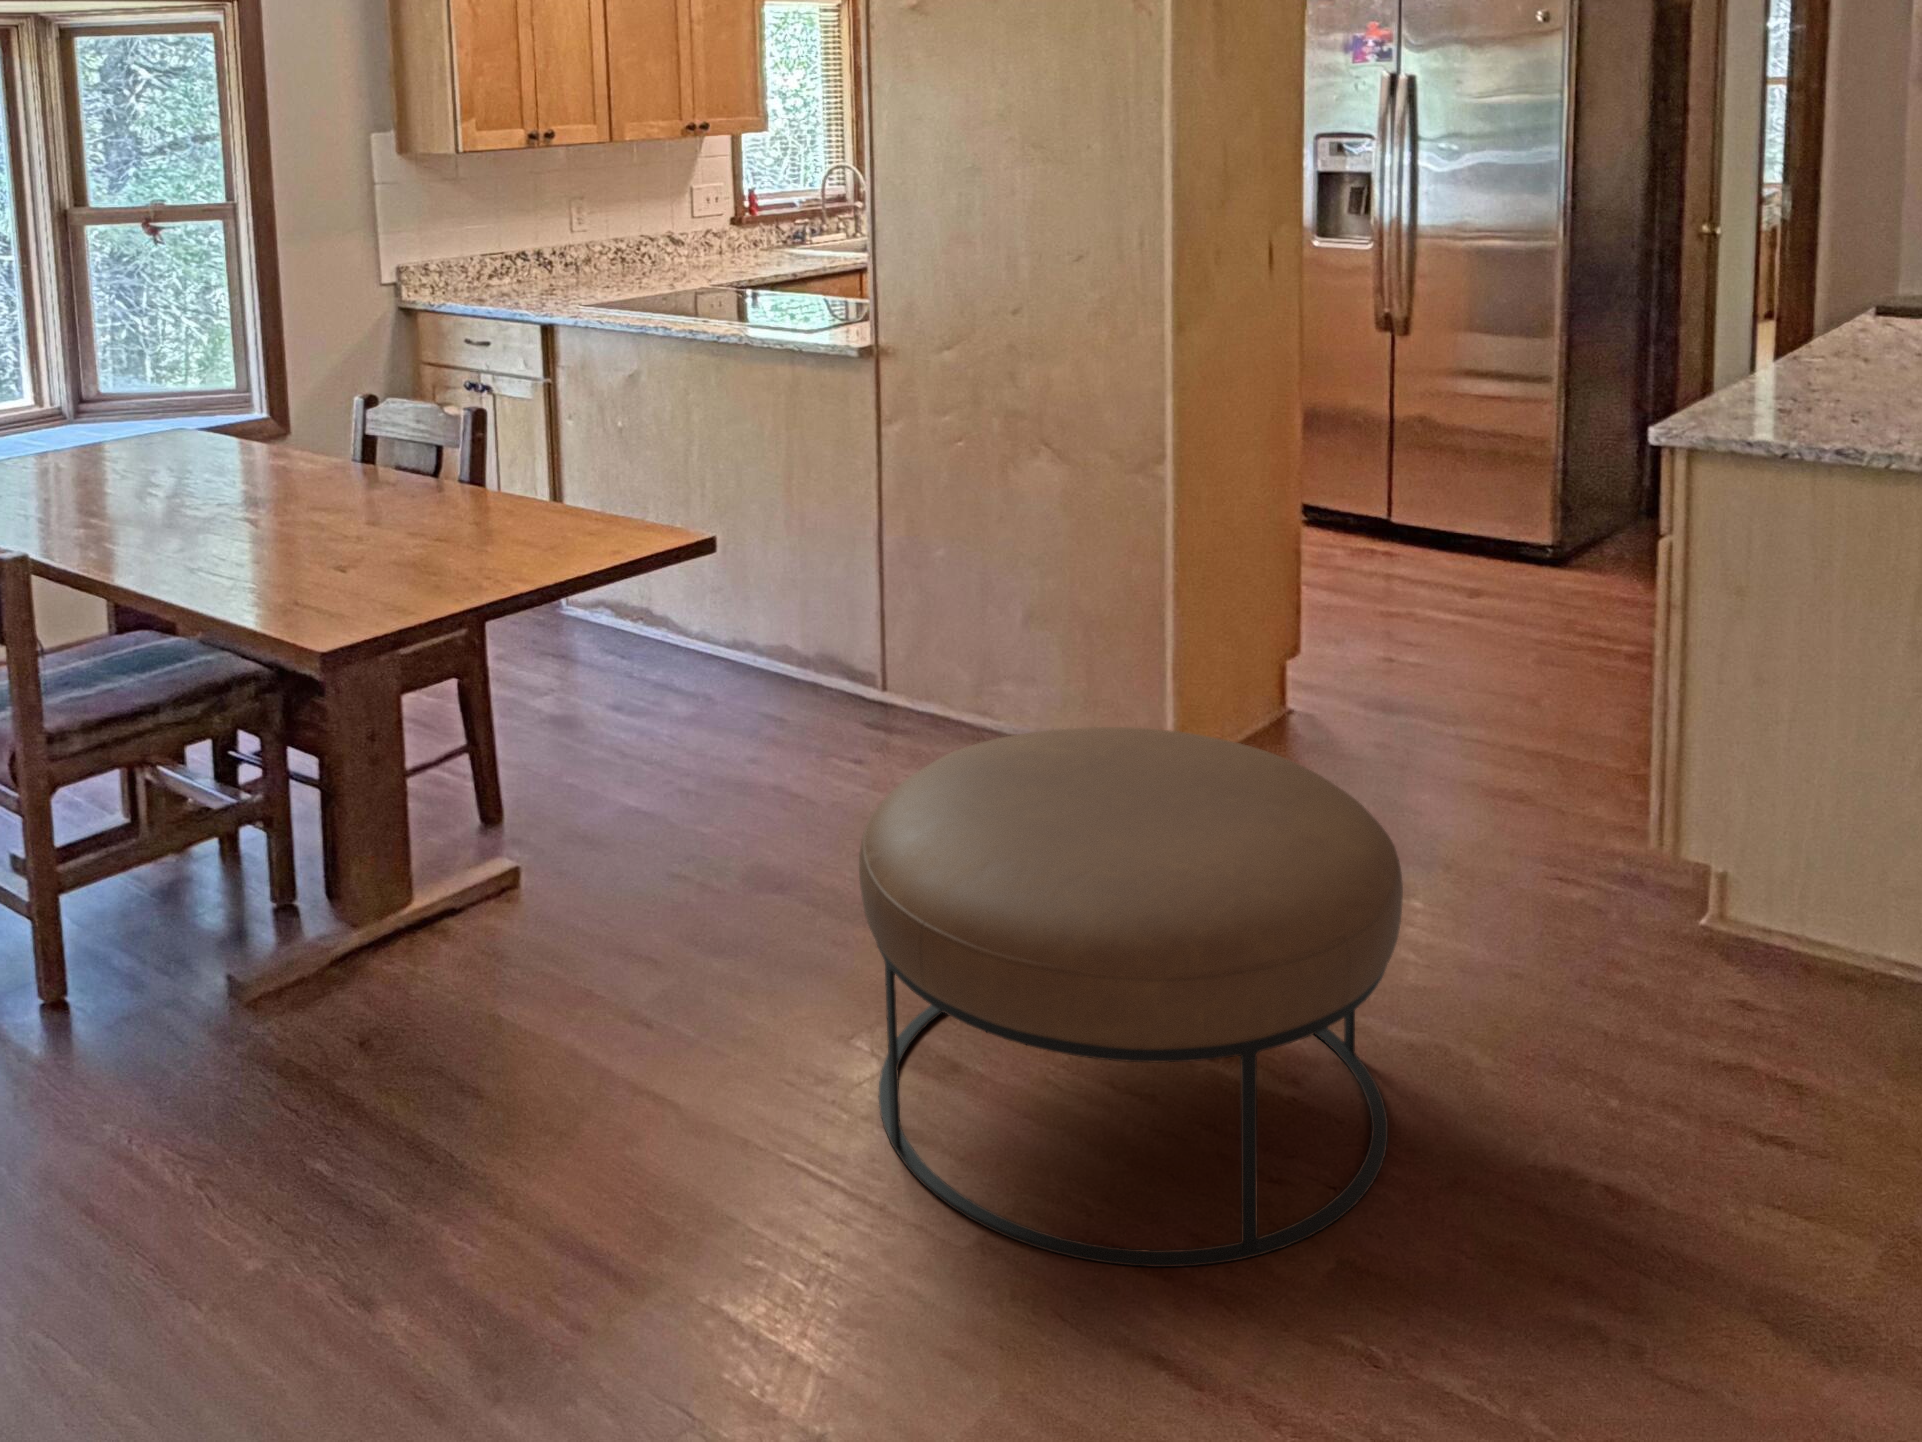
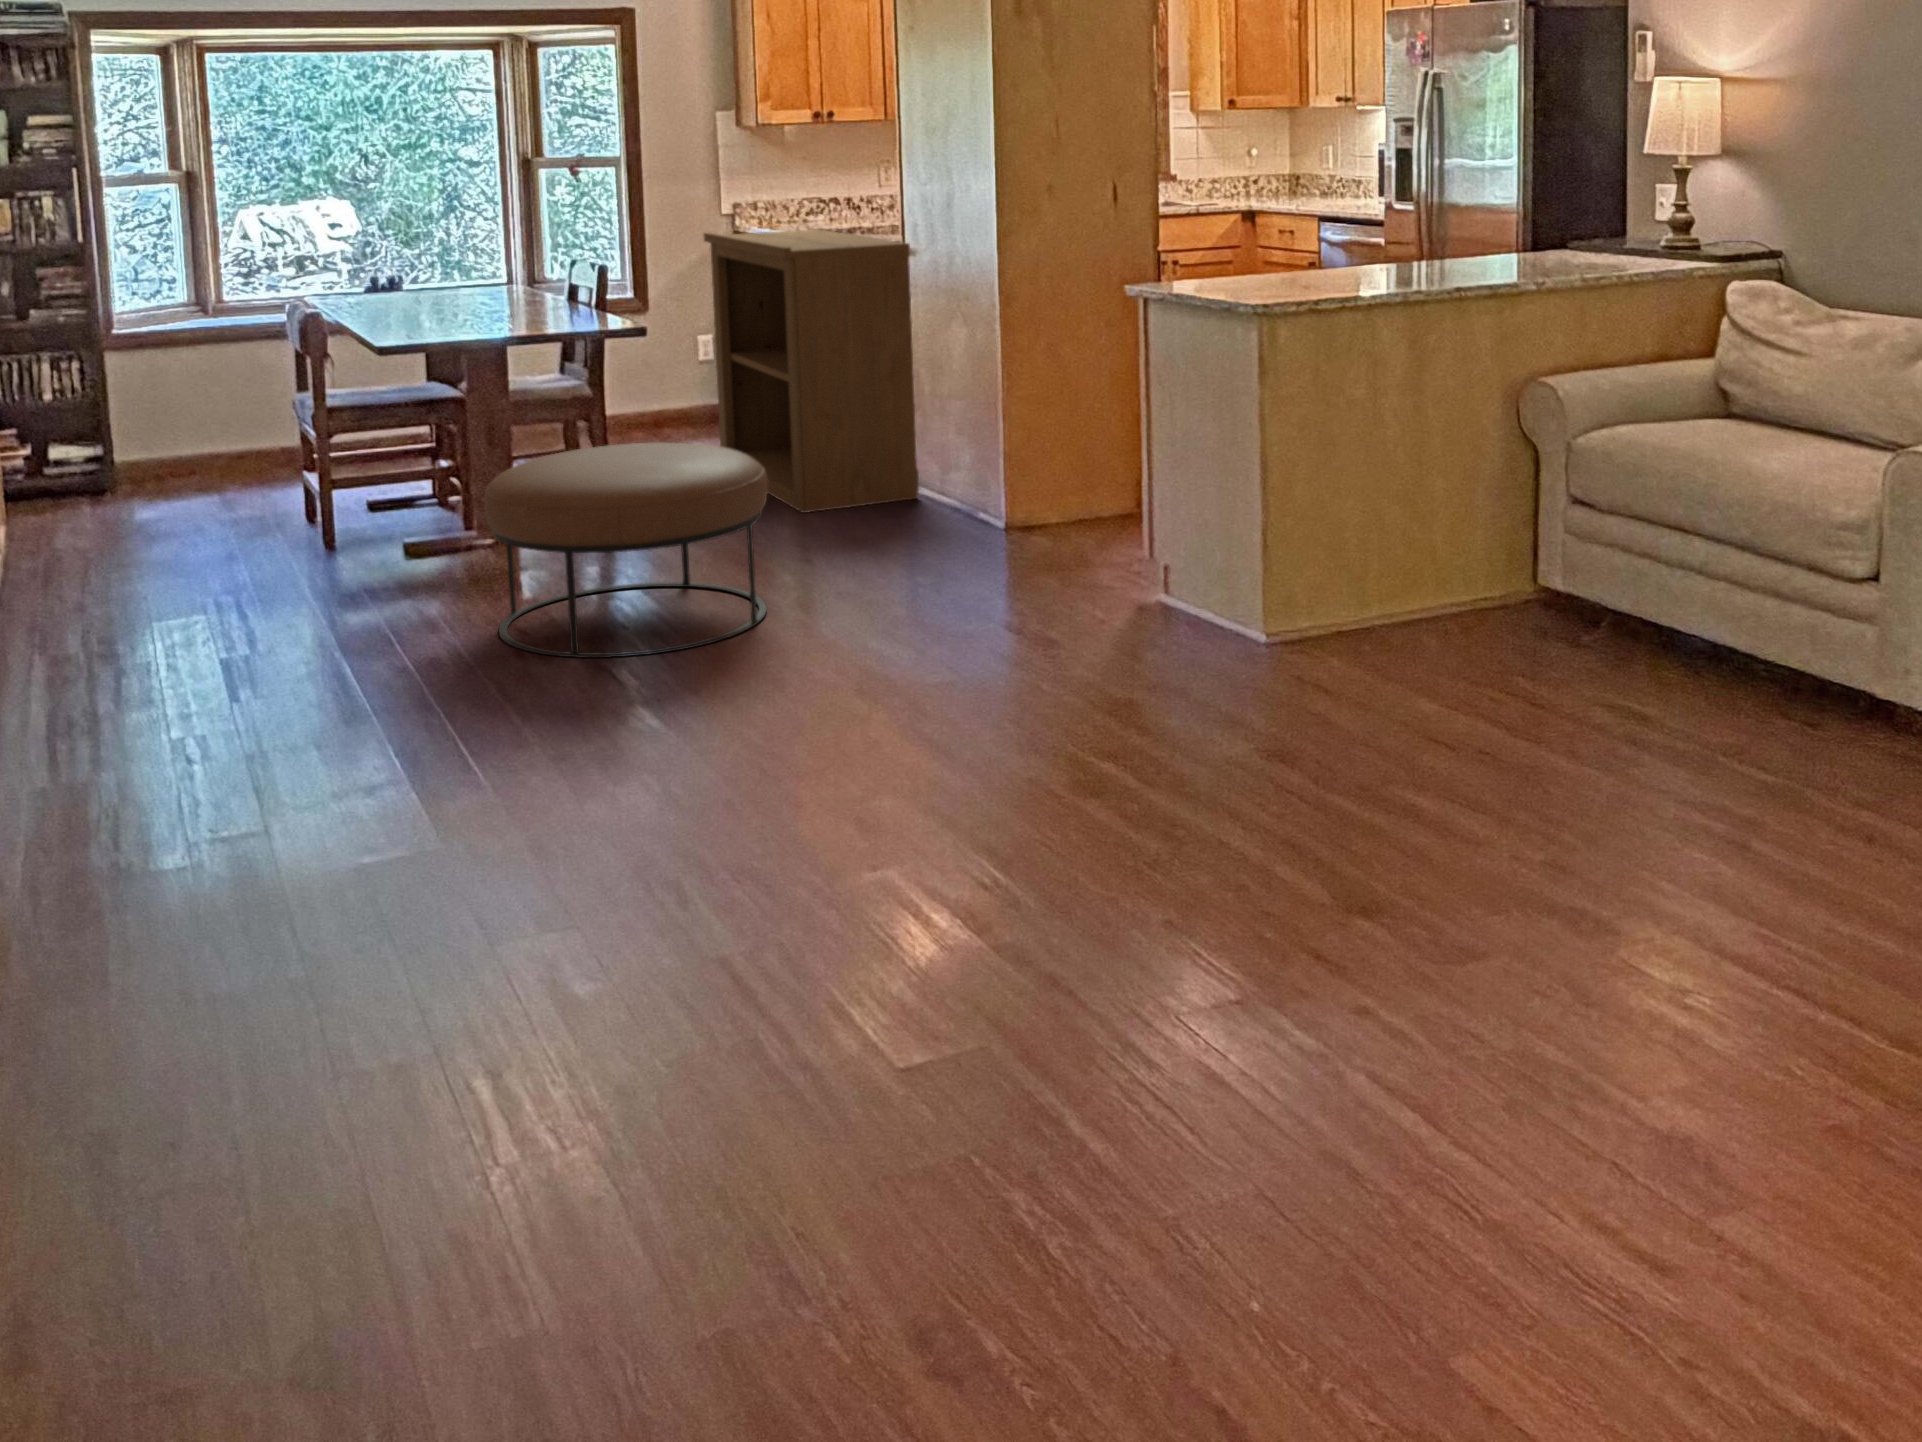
bookshelf: none [527,304,972,752] -> present [704,229,919,513]

